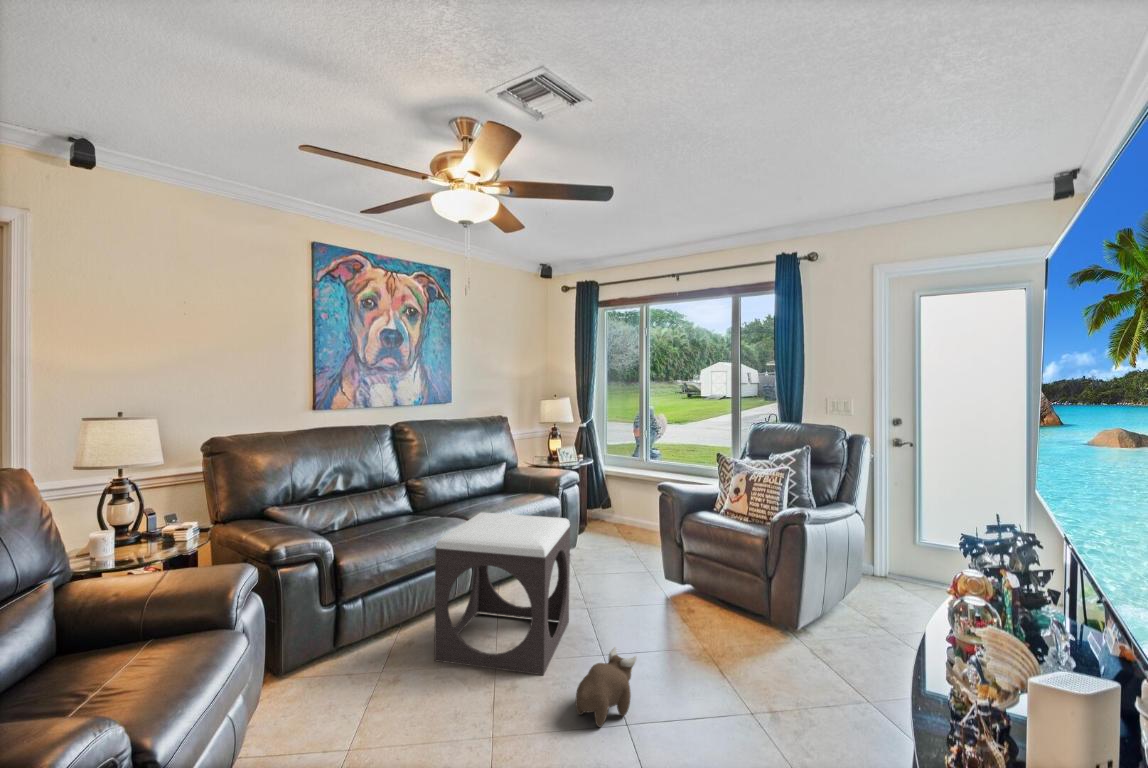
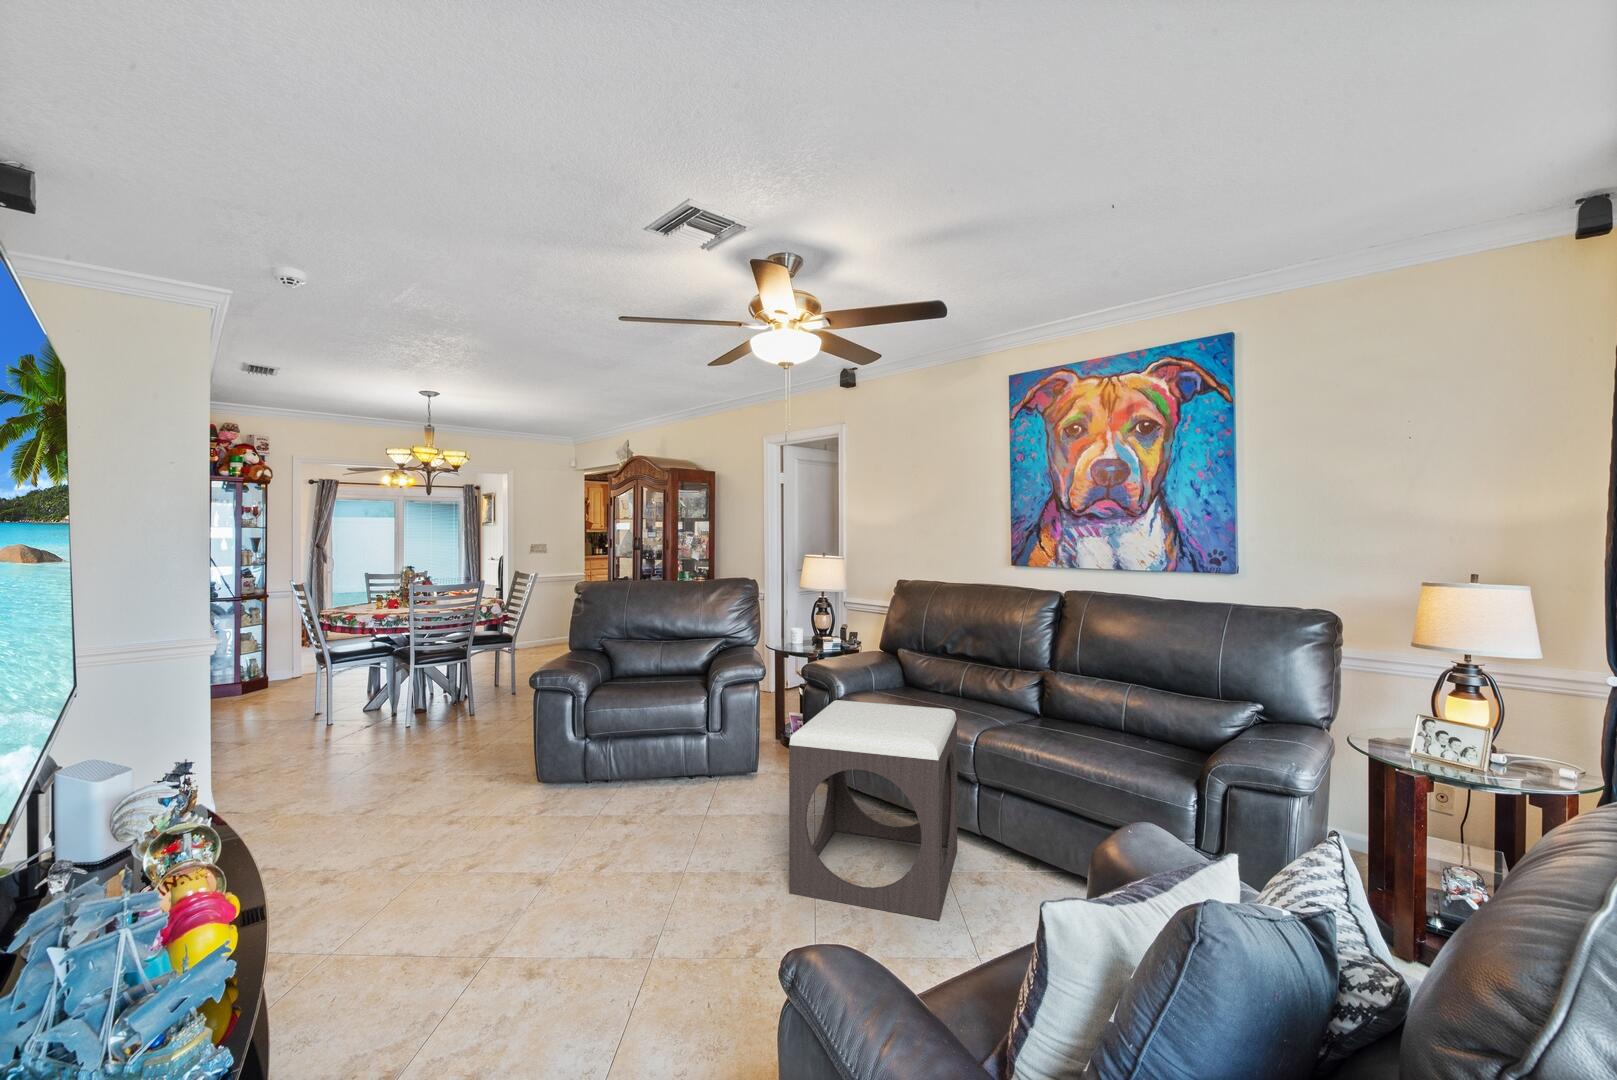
plush toy: present [575,647,636,727] -> none [668,869,736,942]

